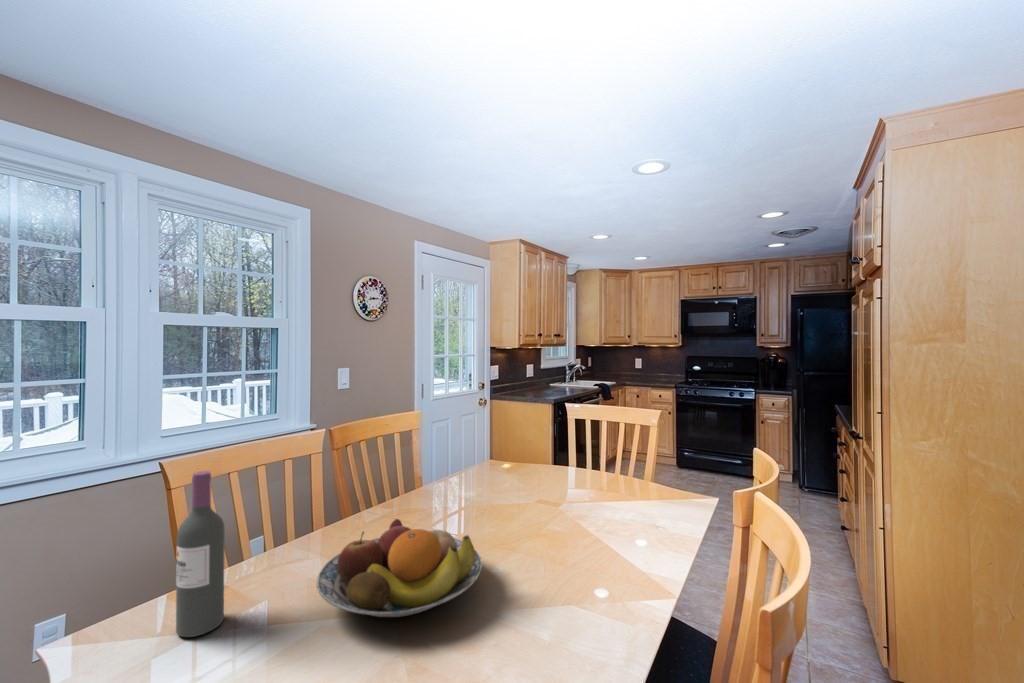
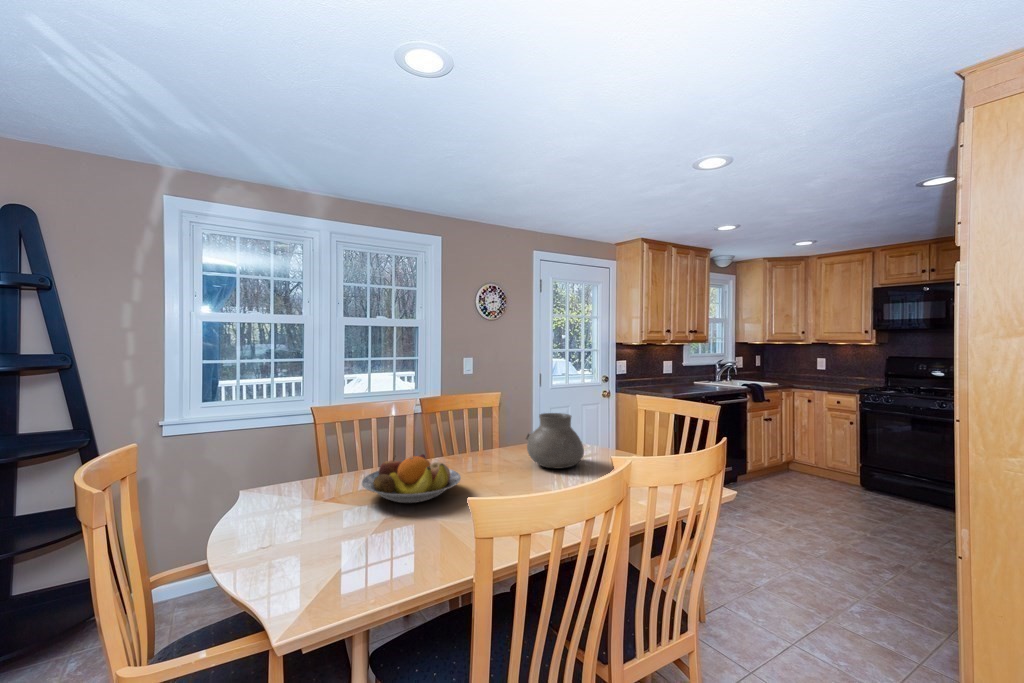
vase: none [498,432,571,504] -> present [525,413,584,469]
wine bottle: present [176,471,224,637] -> none [302,409,325,492]

